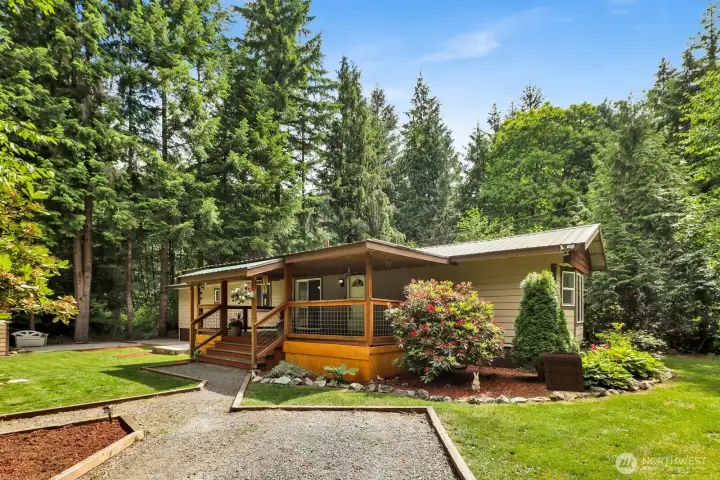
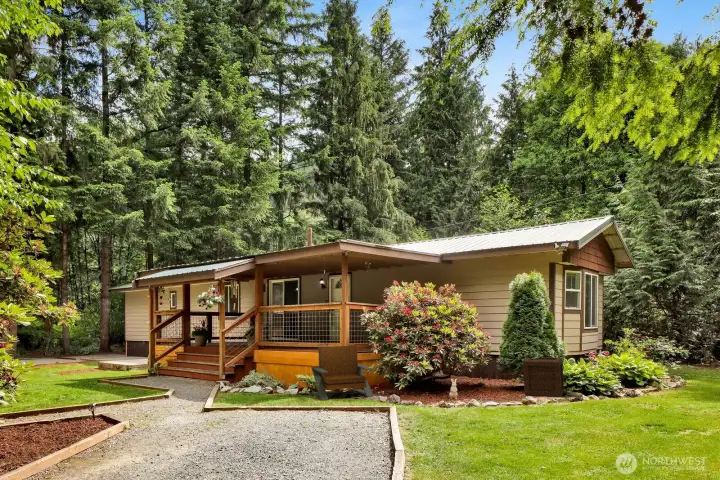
lounge chair: none [339,339,400,395] -> present [311,345,373,401]

